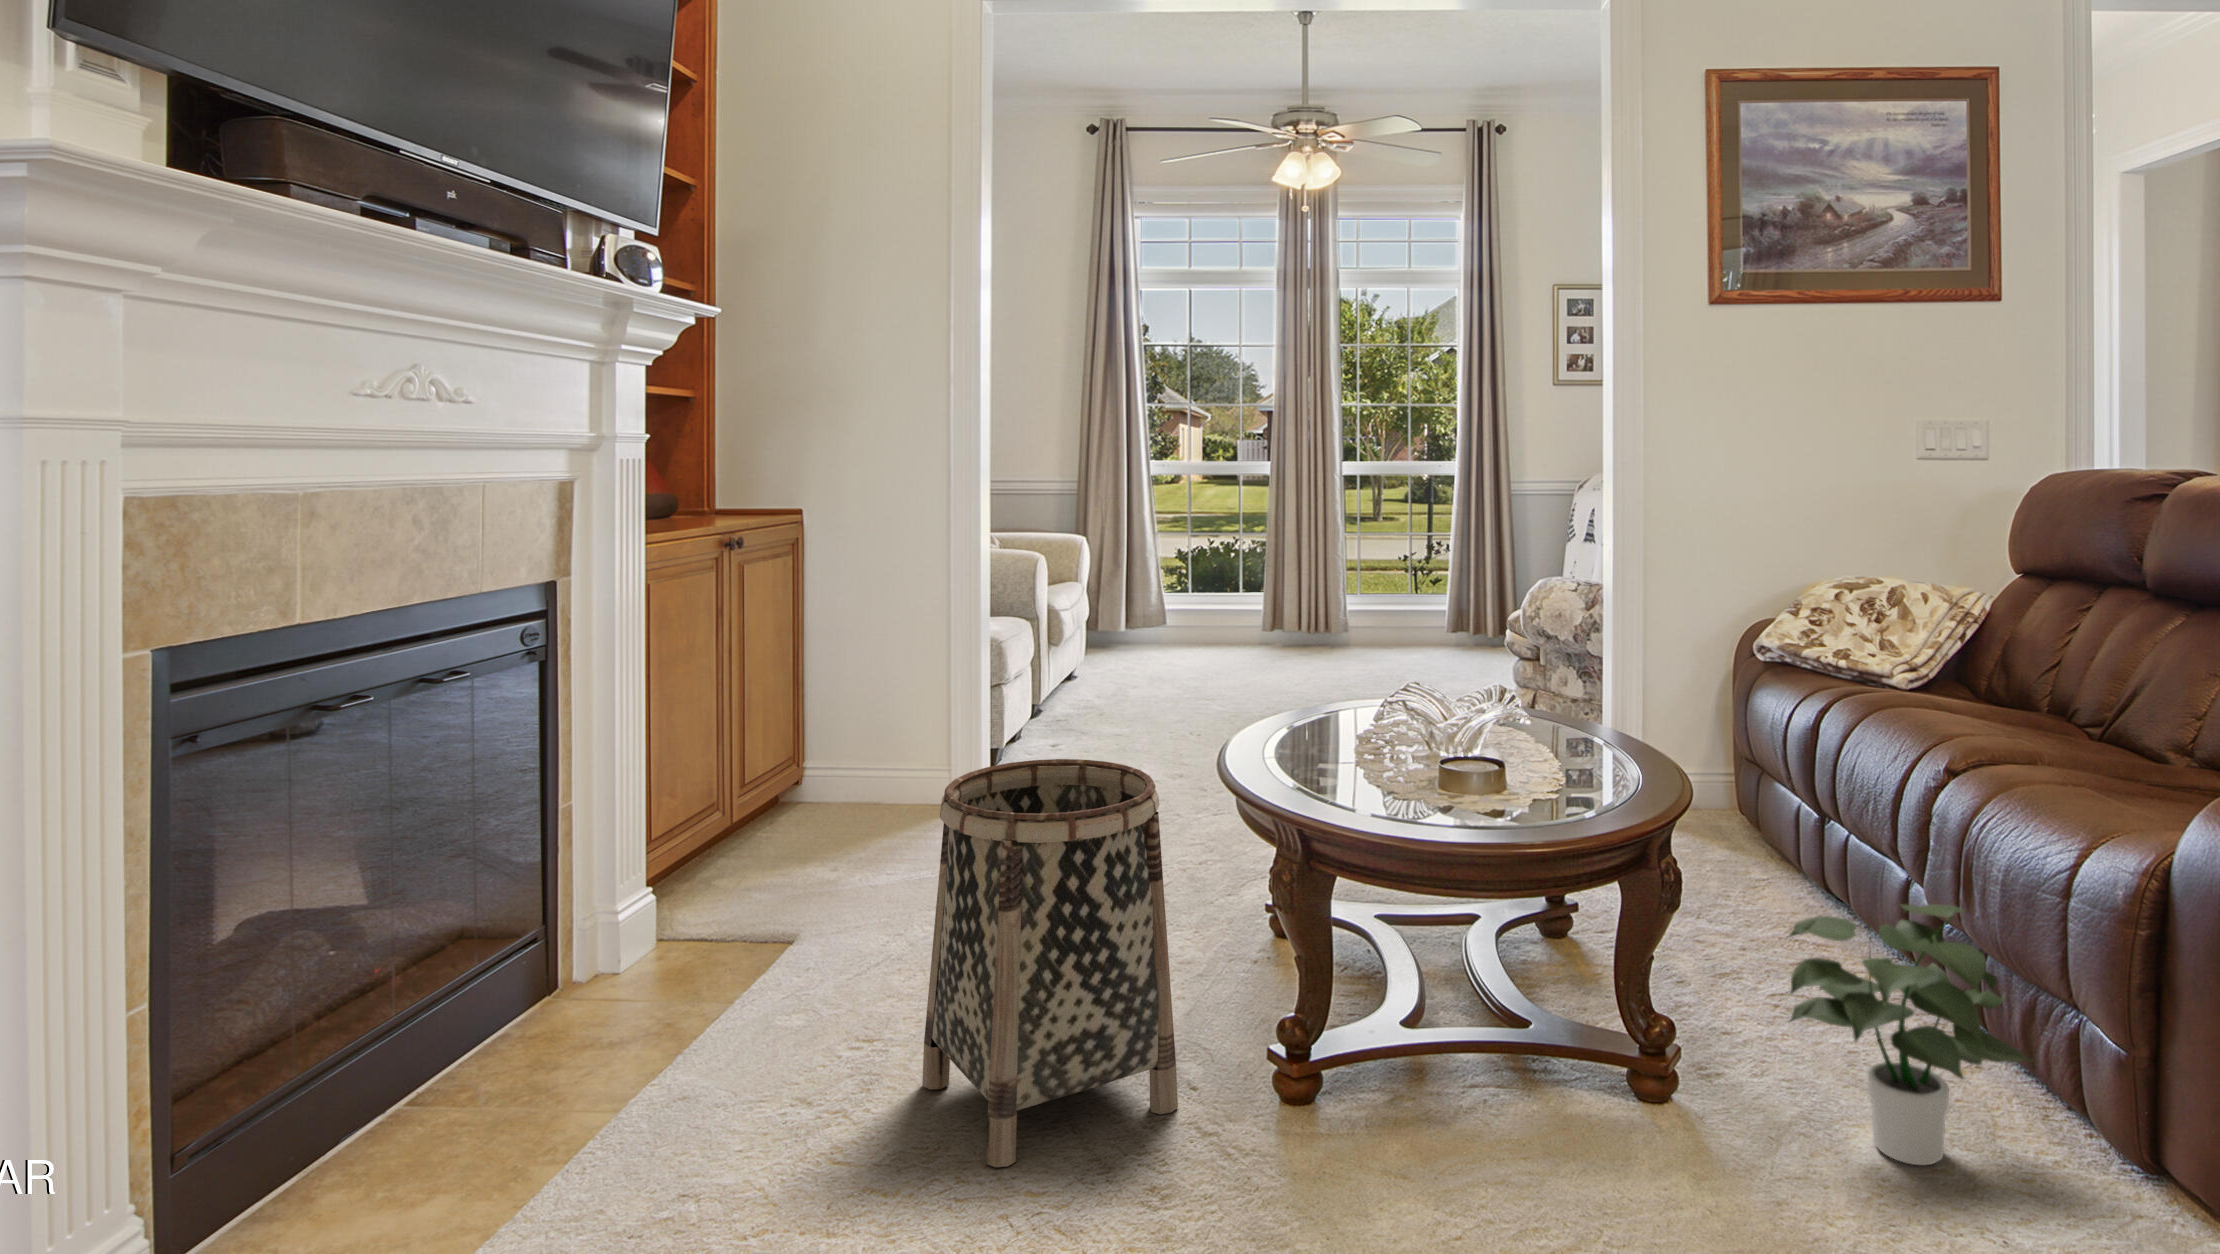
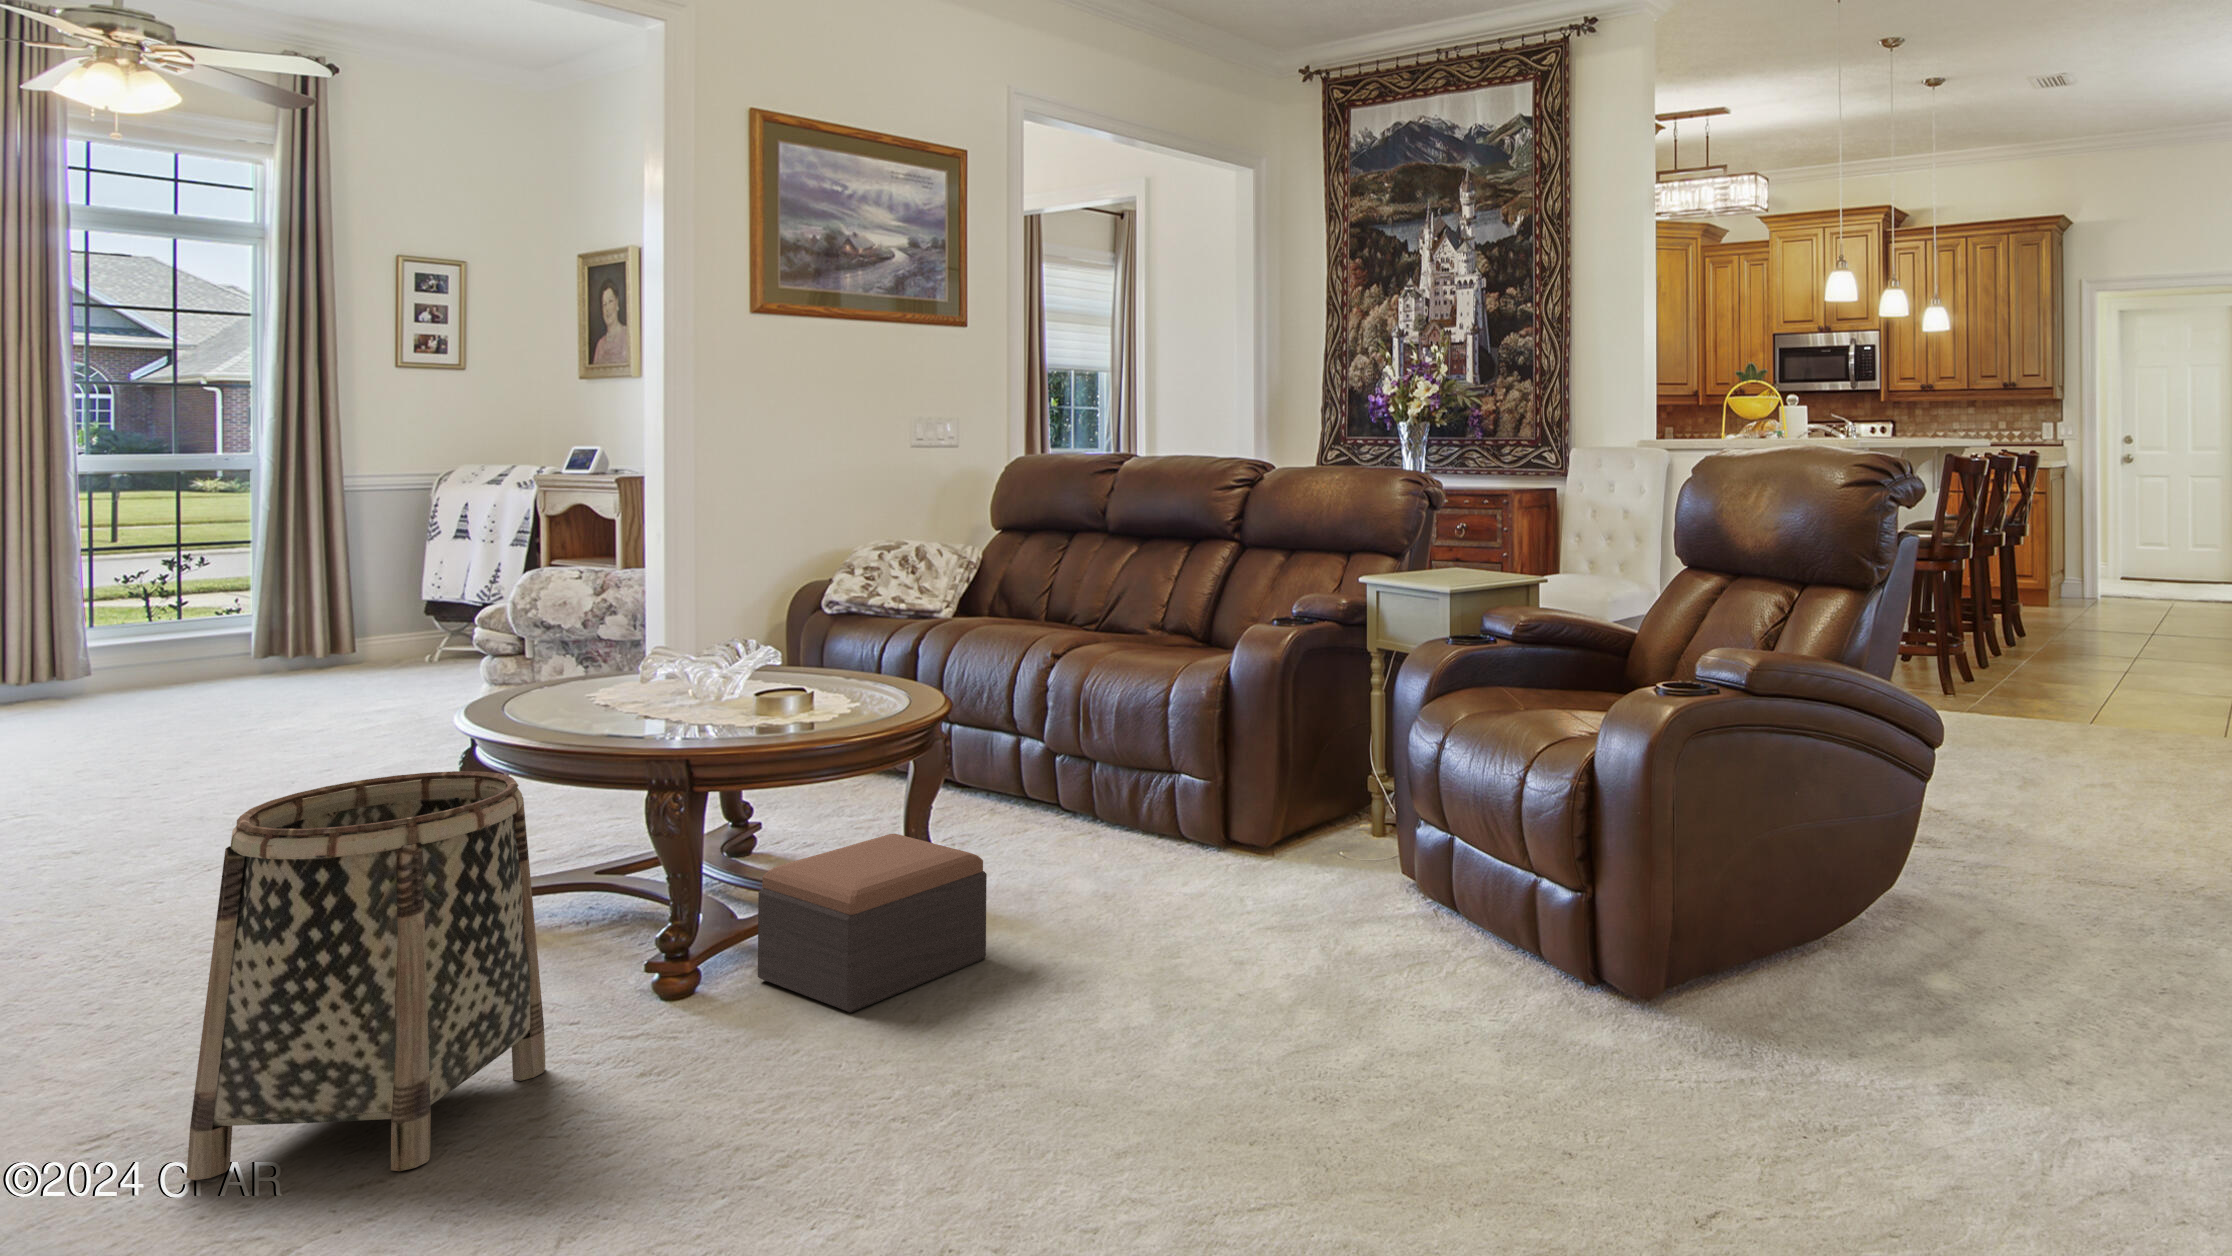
potted plant: present [1787,904,2033,1165] -> none [1008,726,1155,888]
footstool: none [1417,968,1652,1211] -> present [758,834,987,1013]

